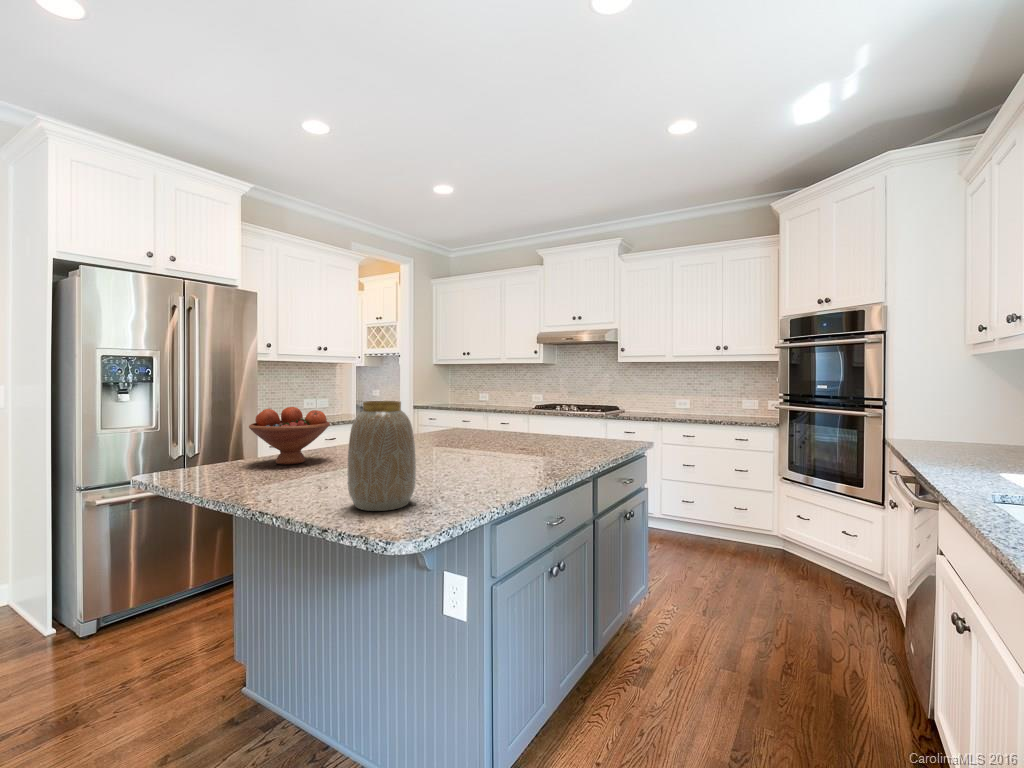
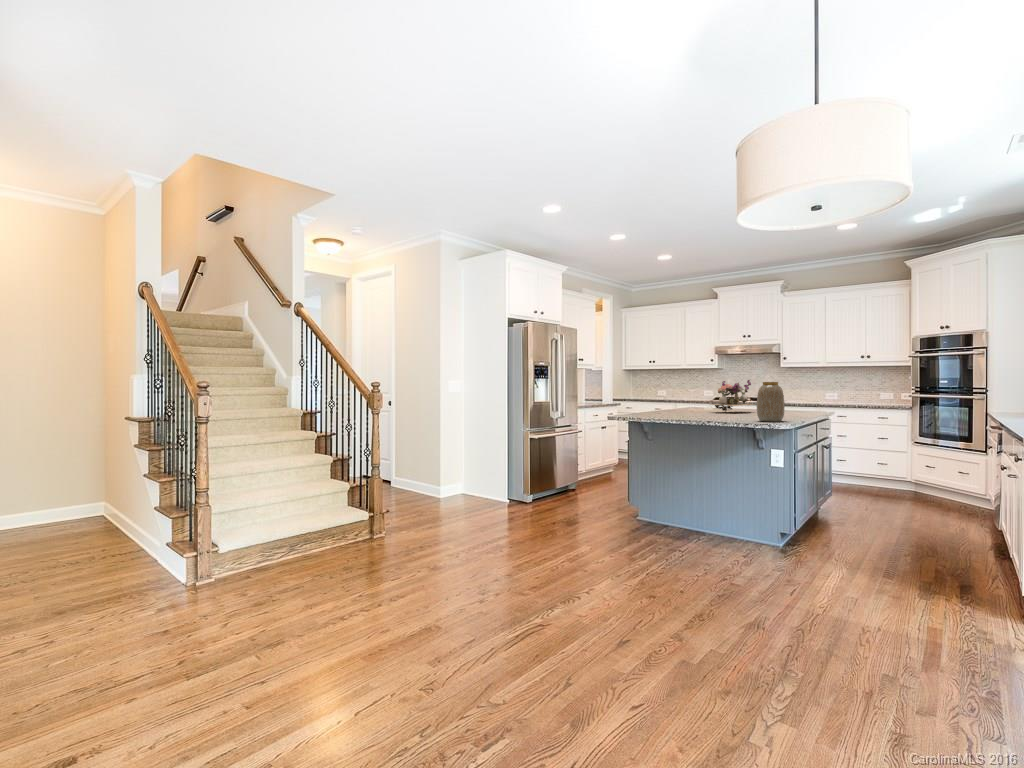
flower arrangement: none [424,383,502,444] -> present [712,380,751,411]
fruit bowl: present [249,407,330,465] -> none [650,390,687,417]

